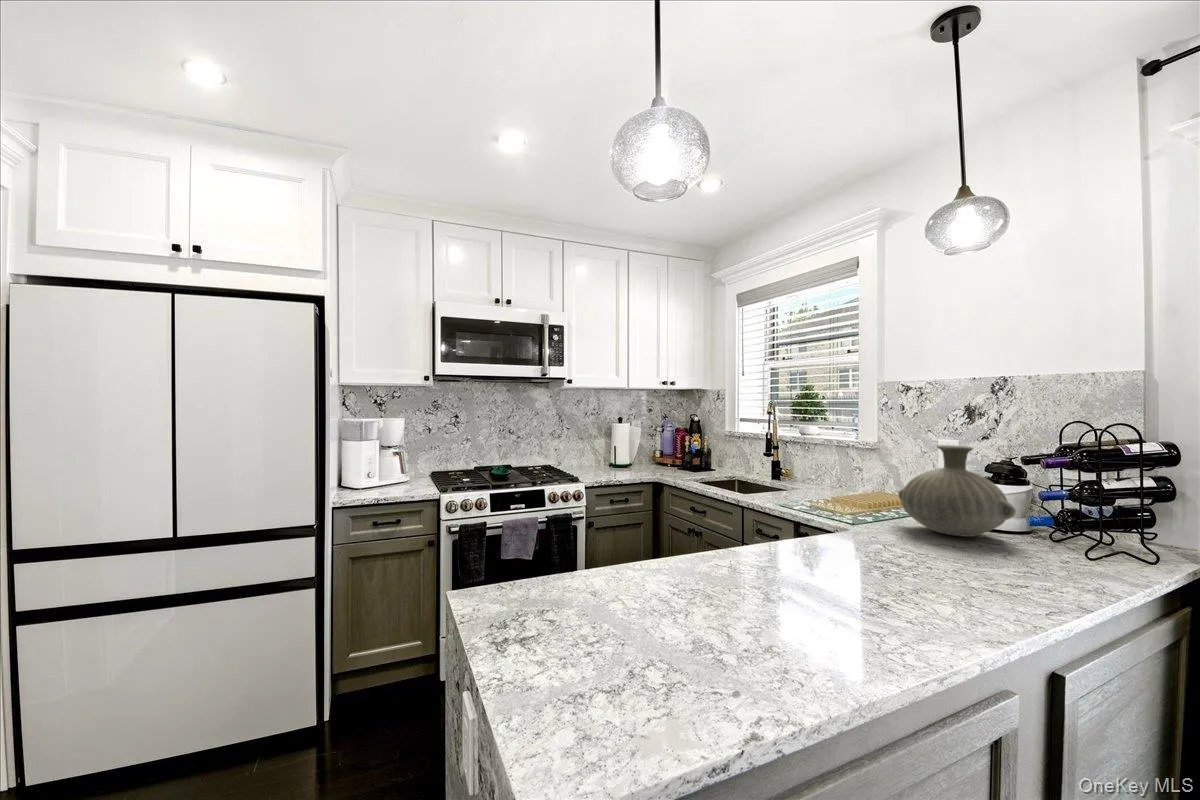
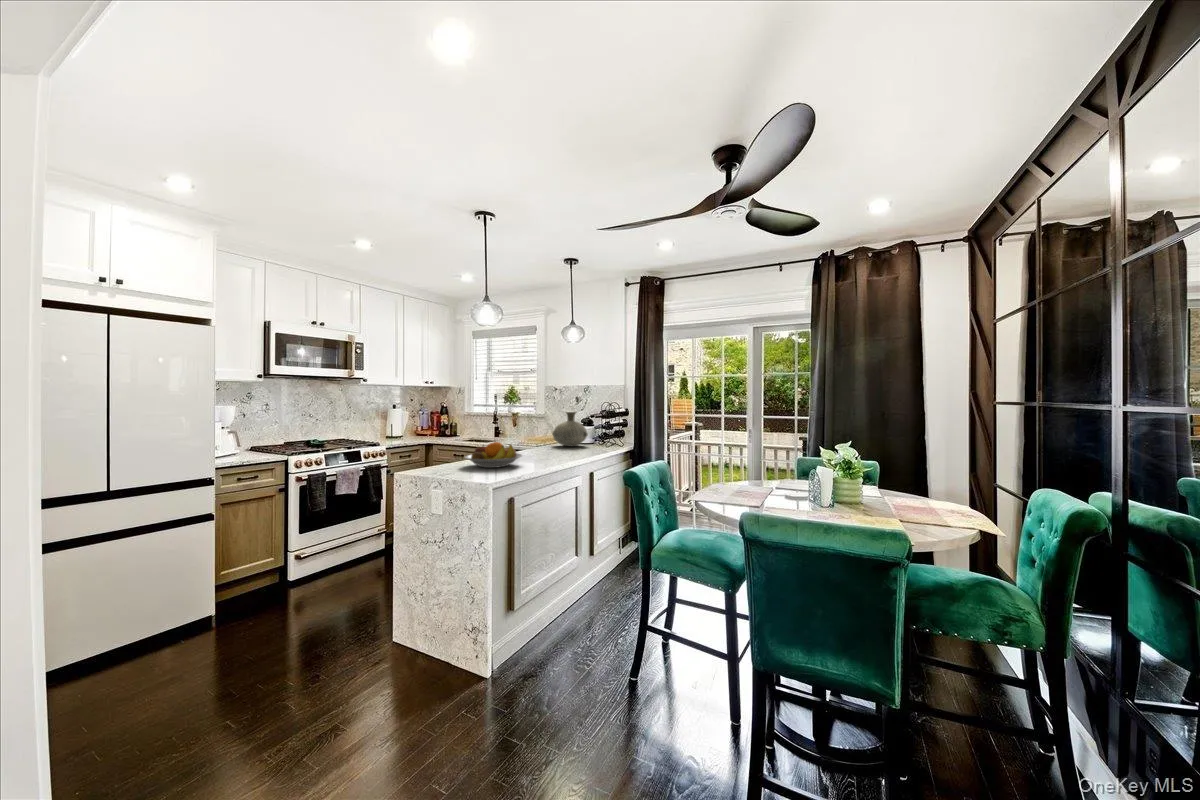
fruit bowl: none [623,543,810,643] -> present [465,442,522,468]

